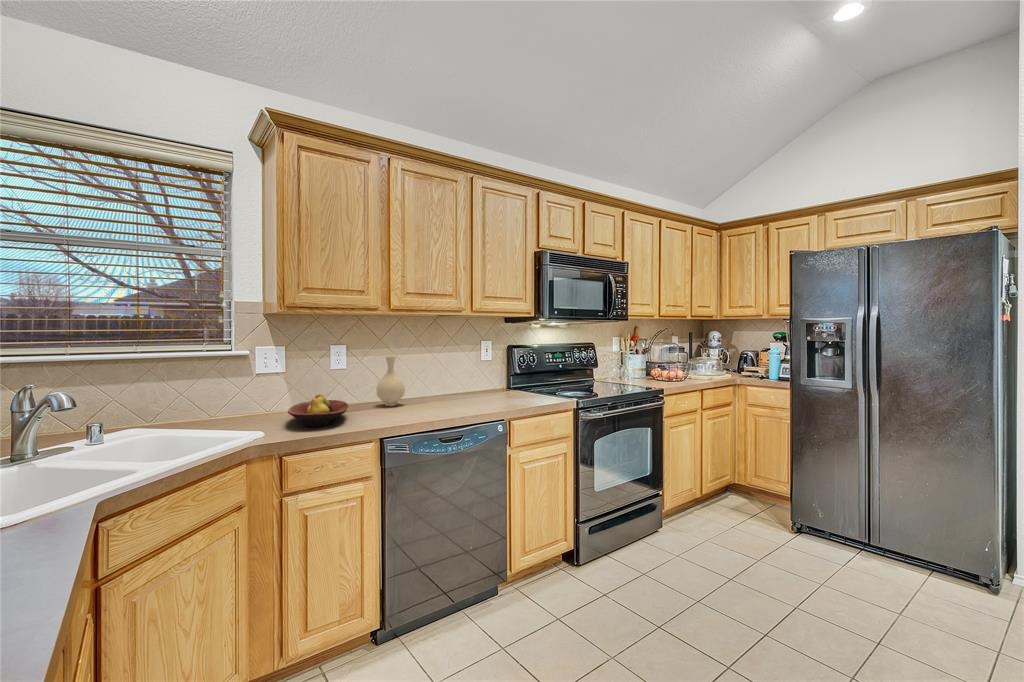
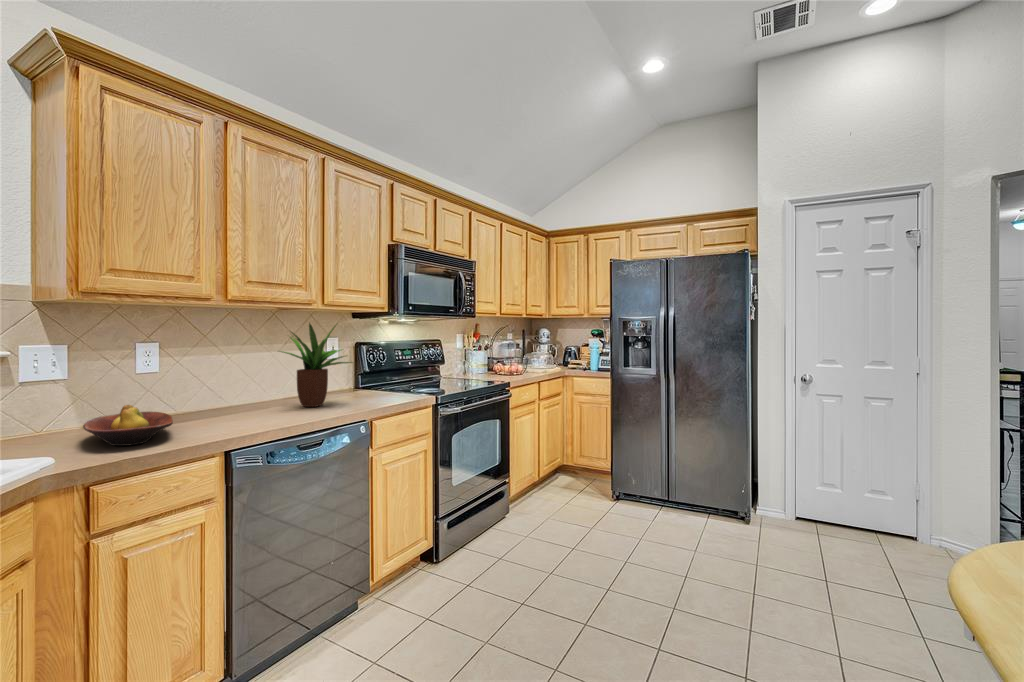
potted plant: none [432,327,498,404] -> present [280,323,352,407]
vase: present [376,356,405,406] -> none [203,356,241,415]

